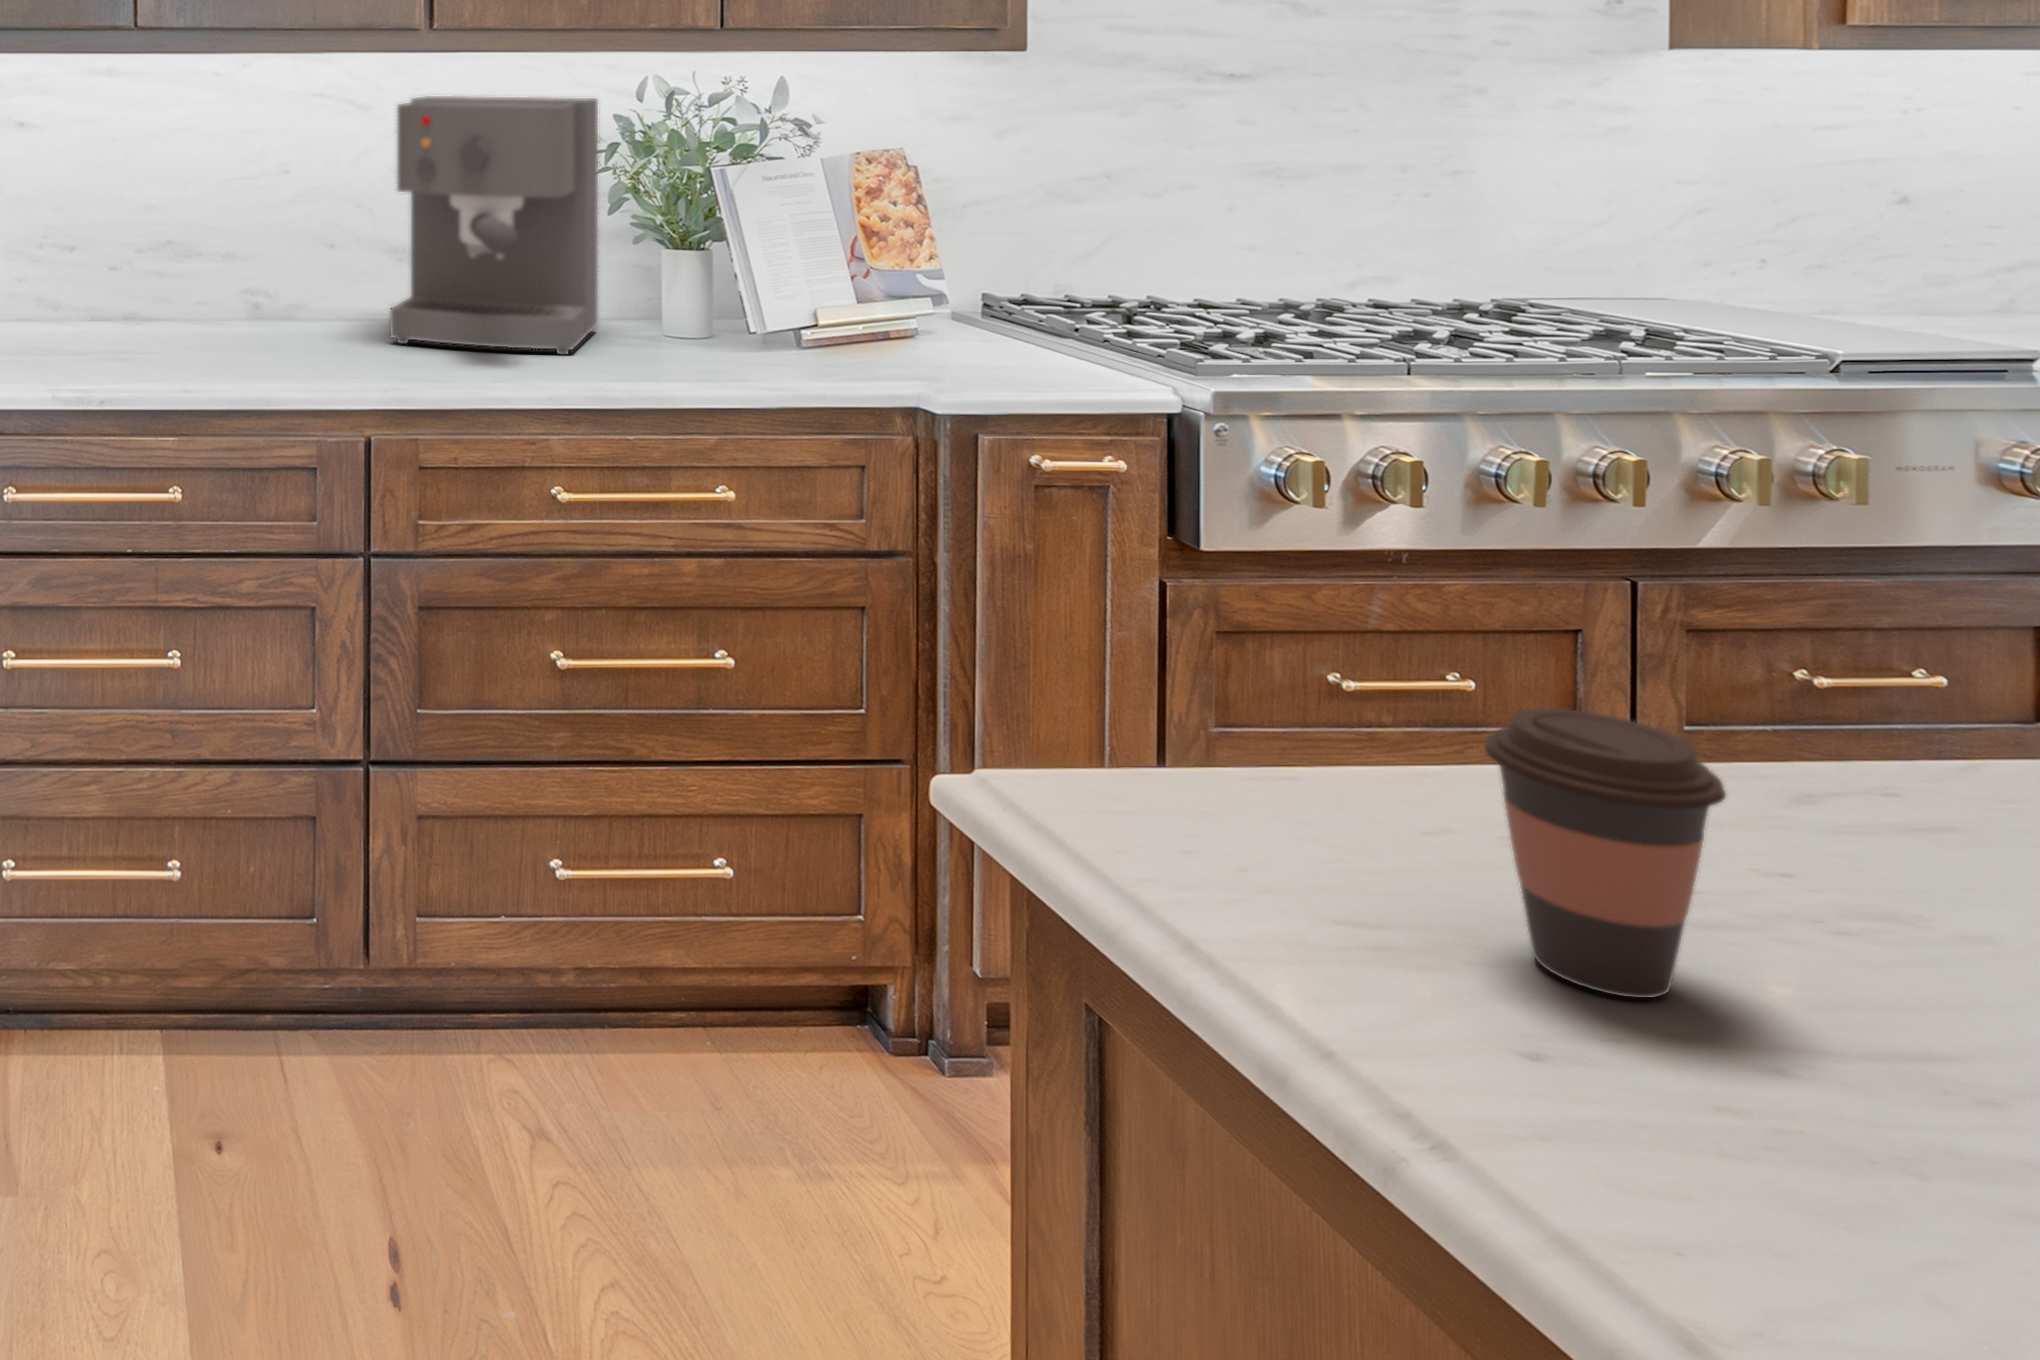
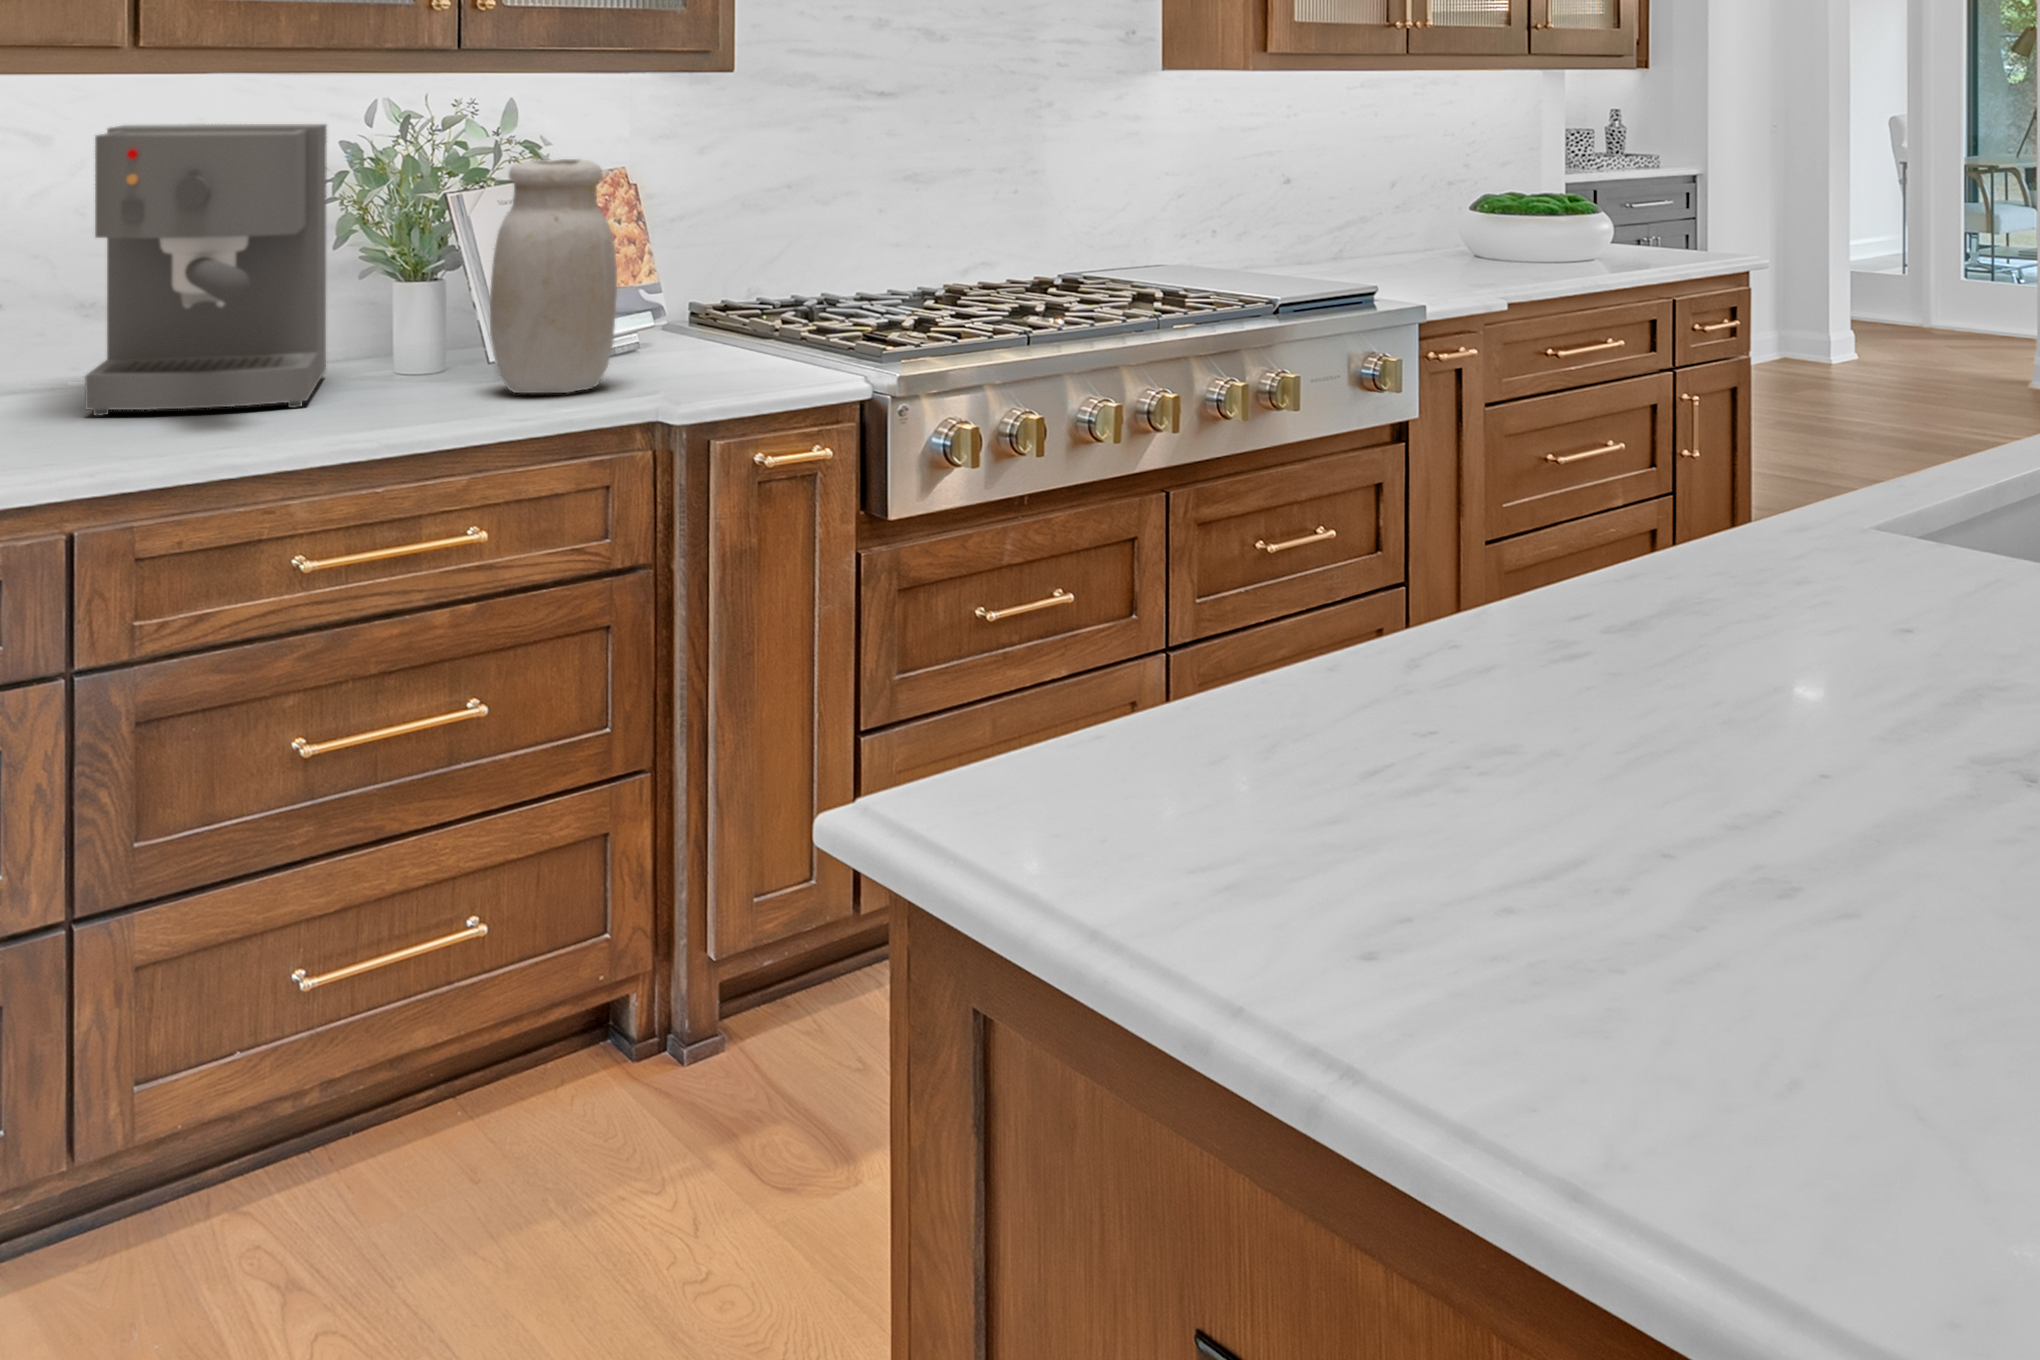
jar: none [745,137,877,369] -> present [490,159,617,393]
coffee cup: present [1485,708,1726,998] -> none [1287,627,1445,862]

